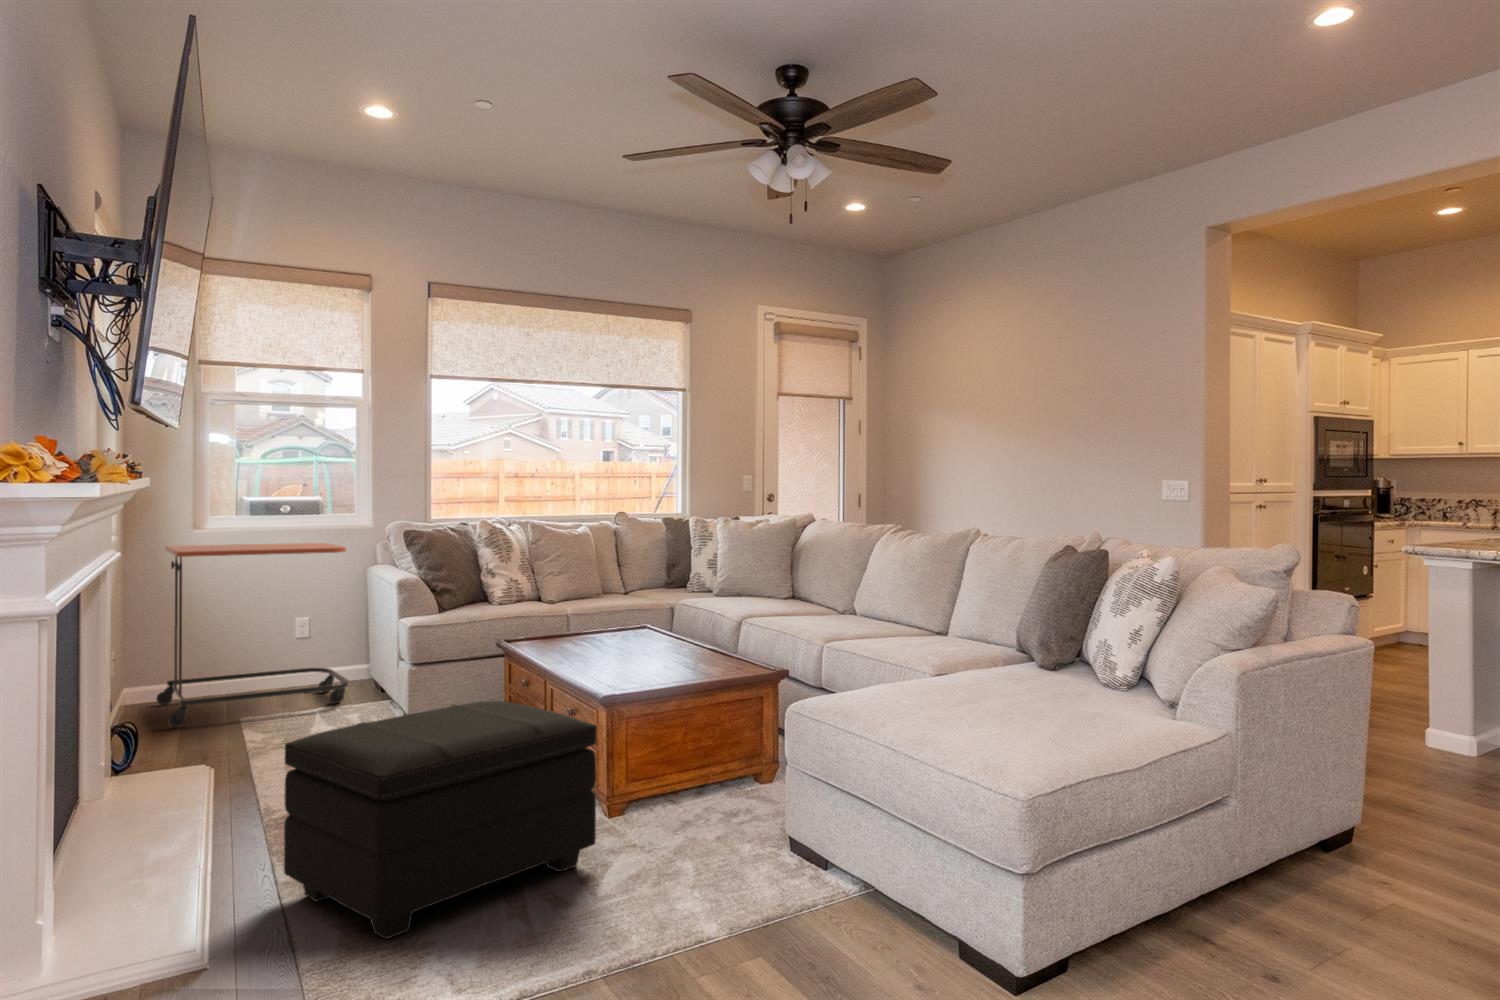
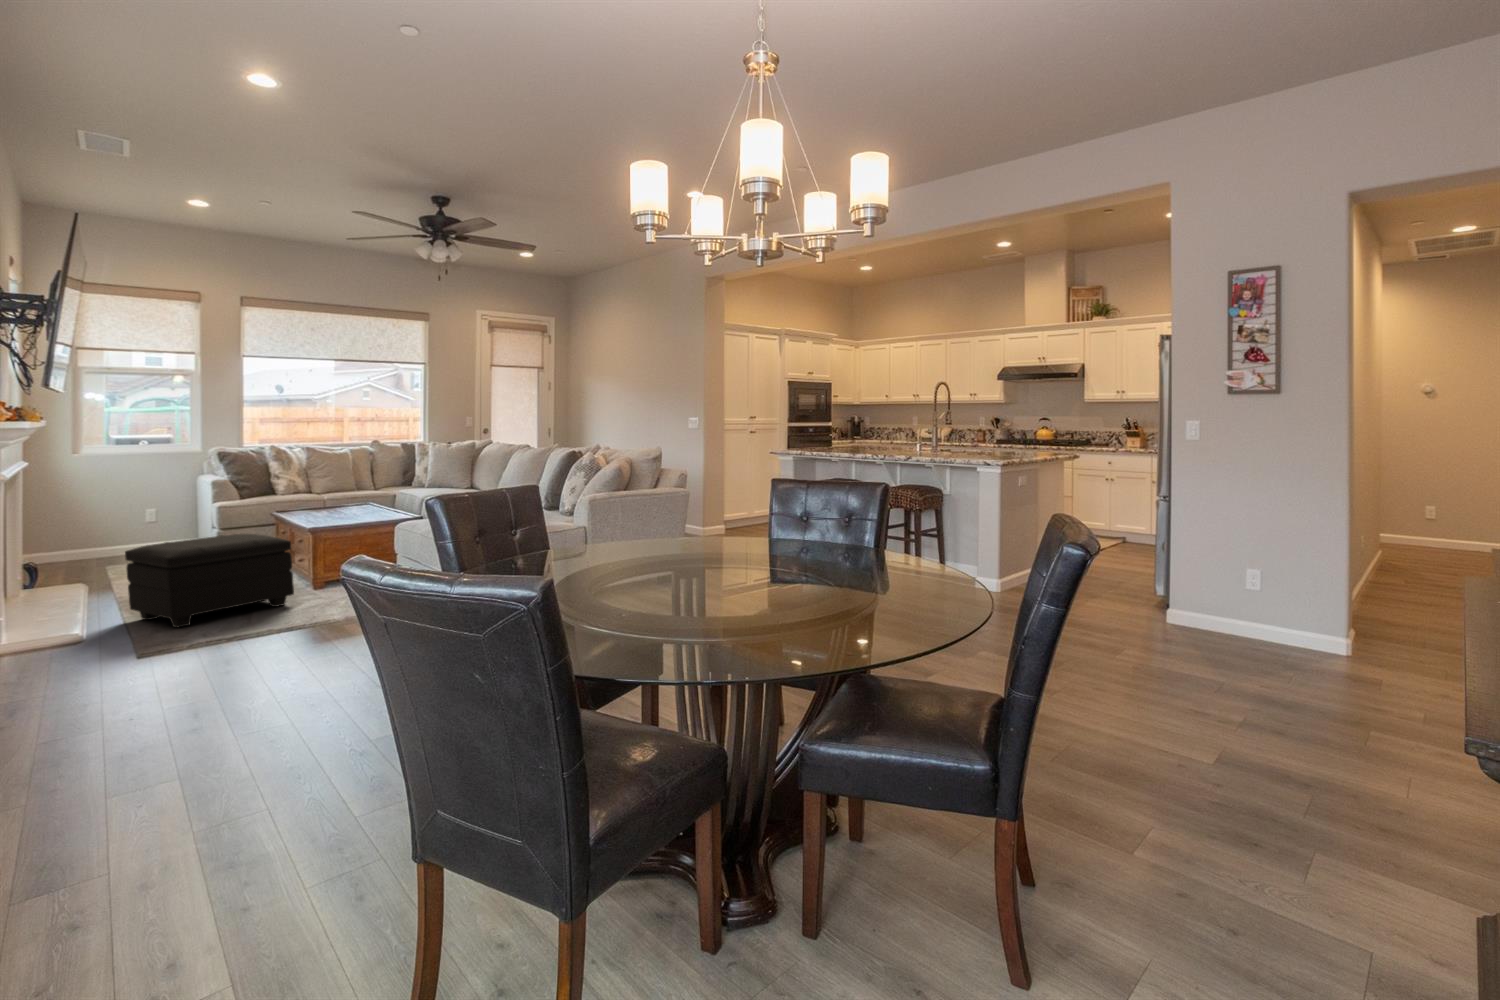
side table: present [157,543,349,727] -> none [56,461,188,568]

